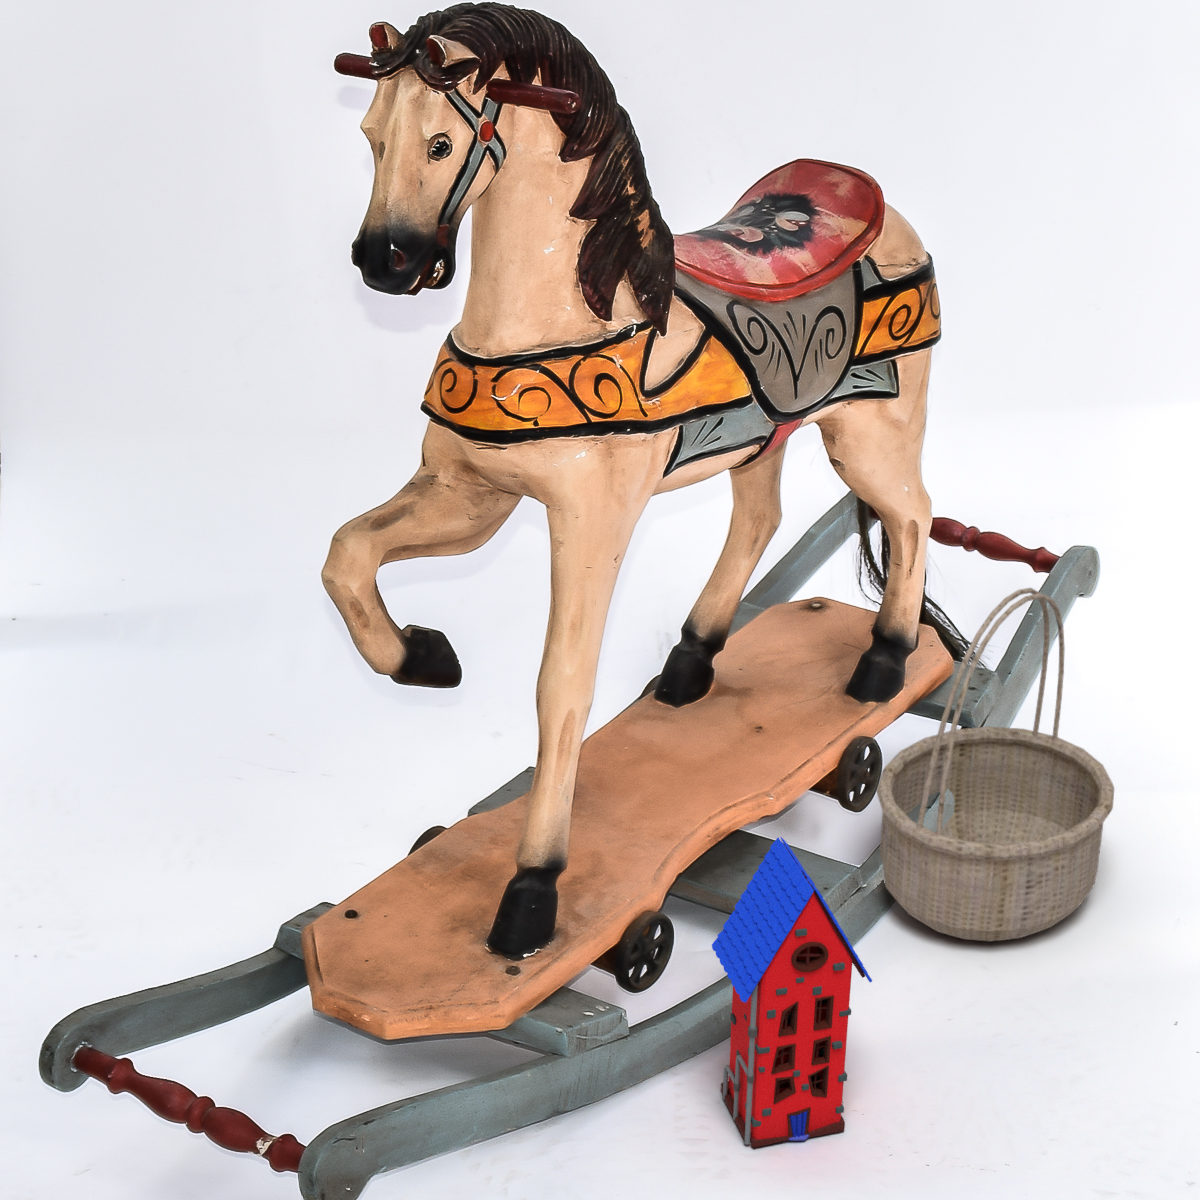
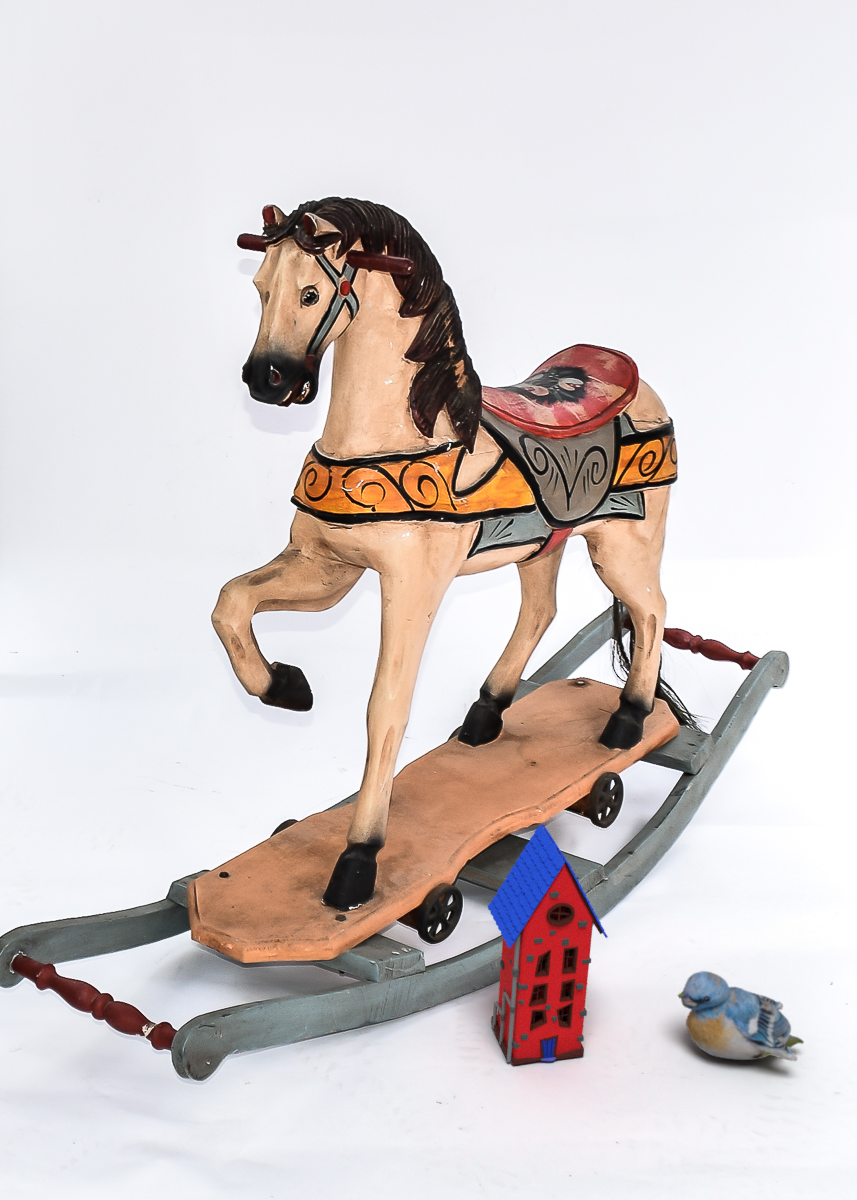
basket: present [877,588,1114,942] -> none [619,660,797,926]
plush toy: none [965,1016,1131,1127] -> present [678,971,804,1061]

